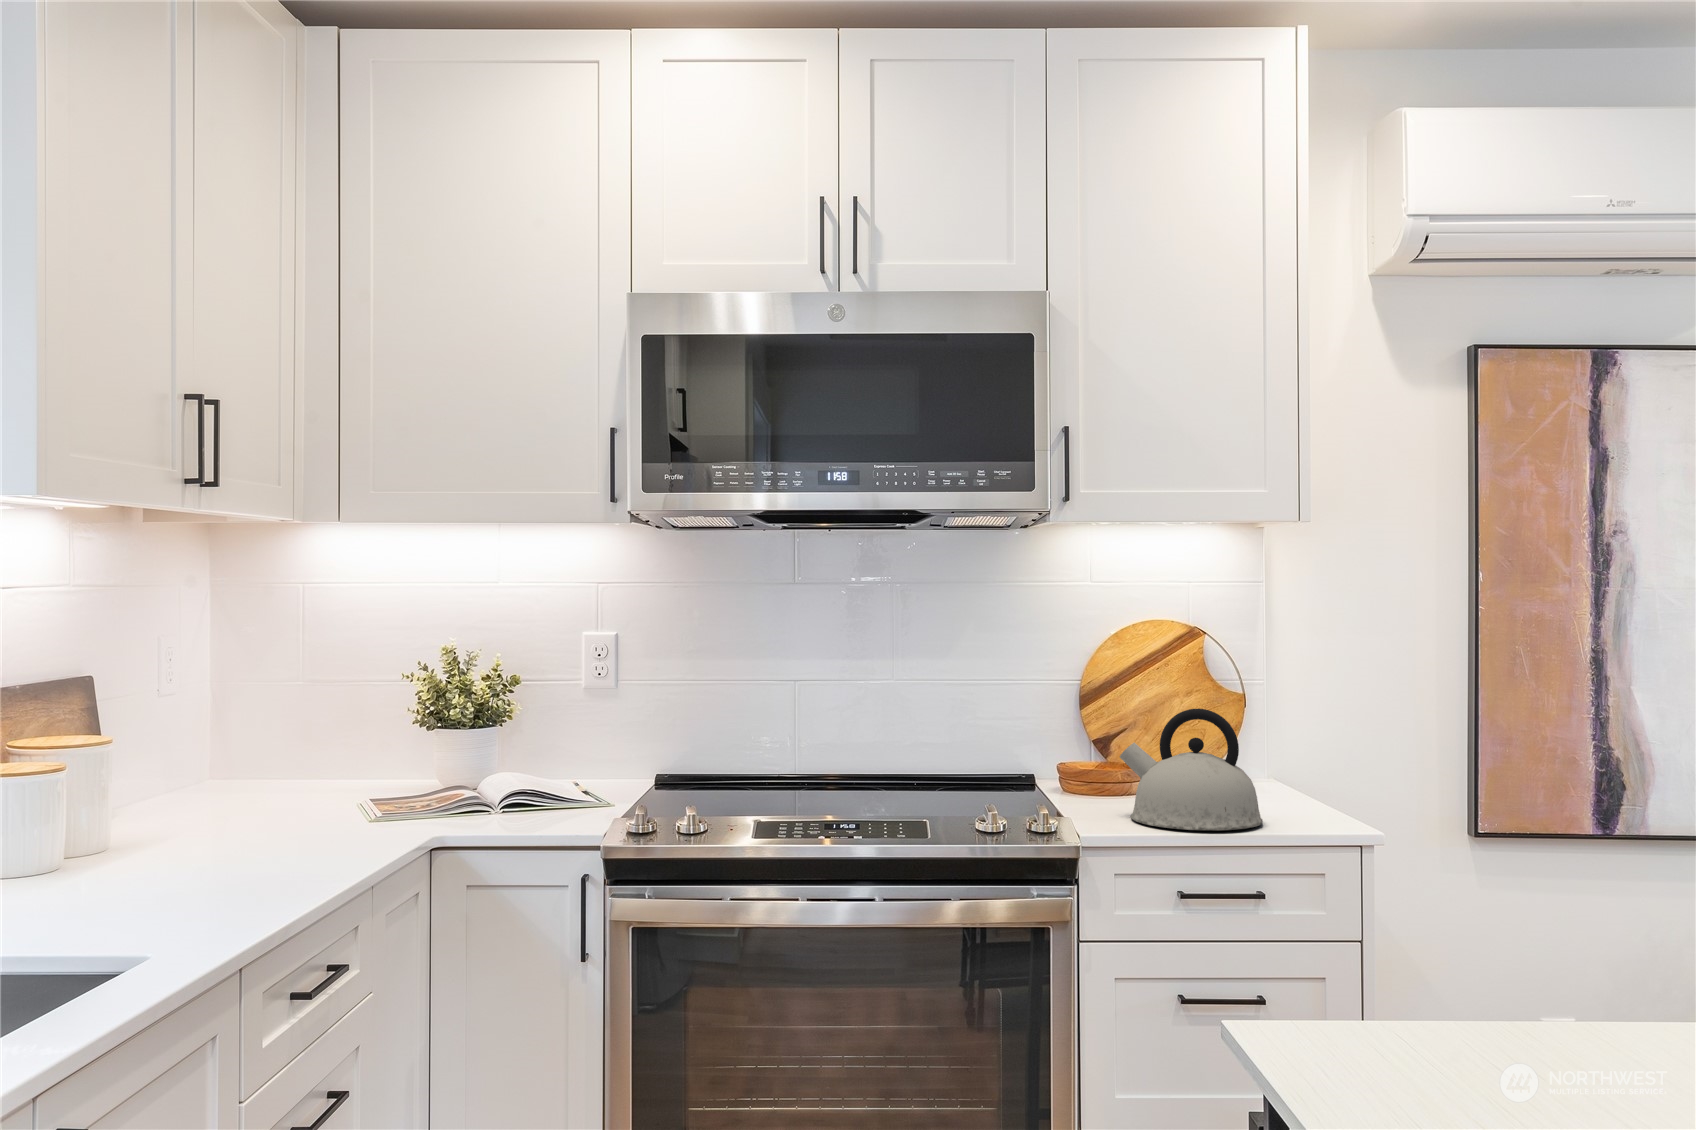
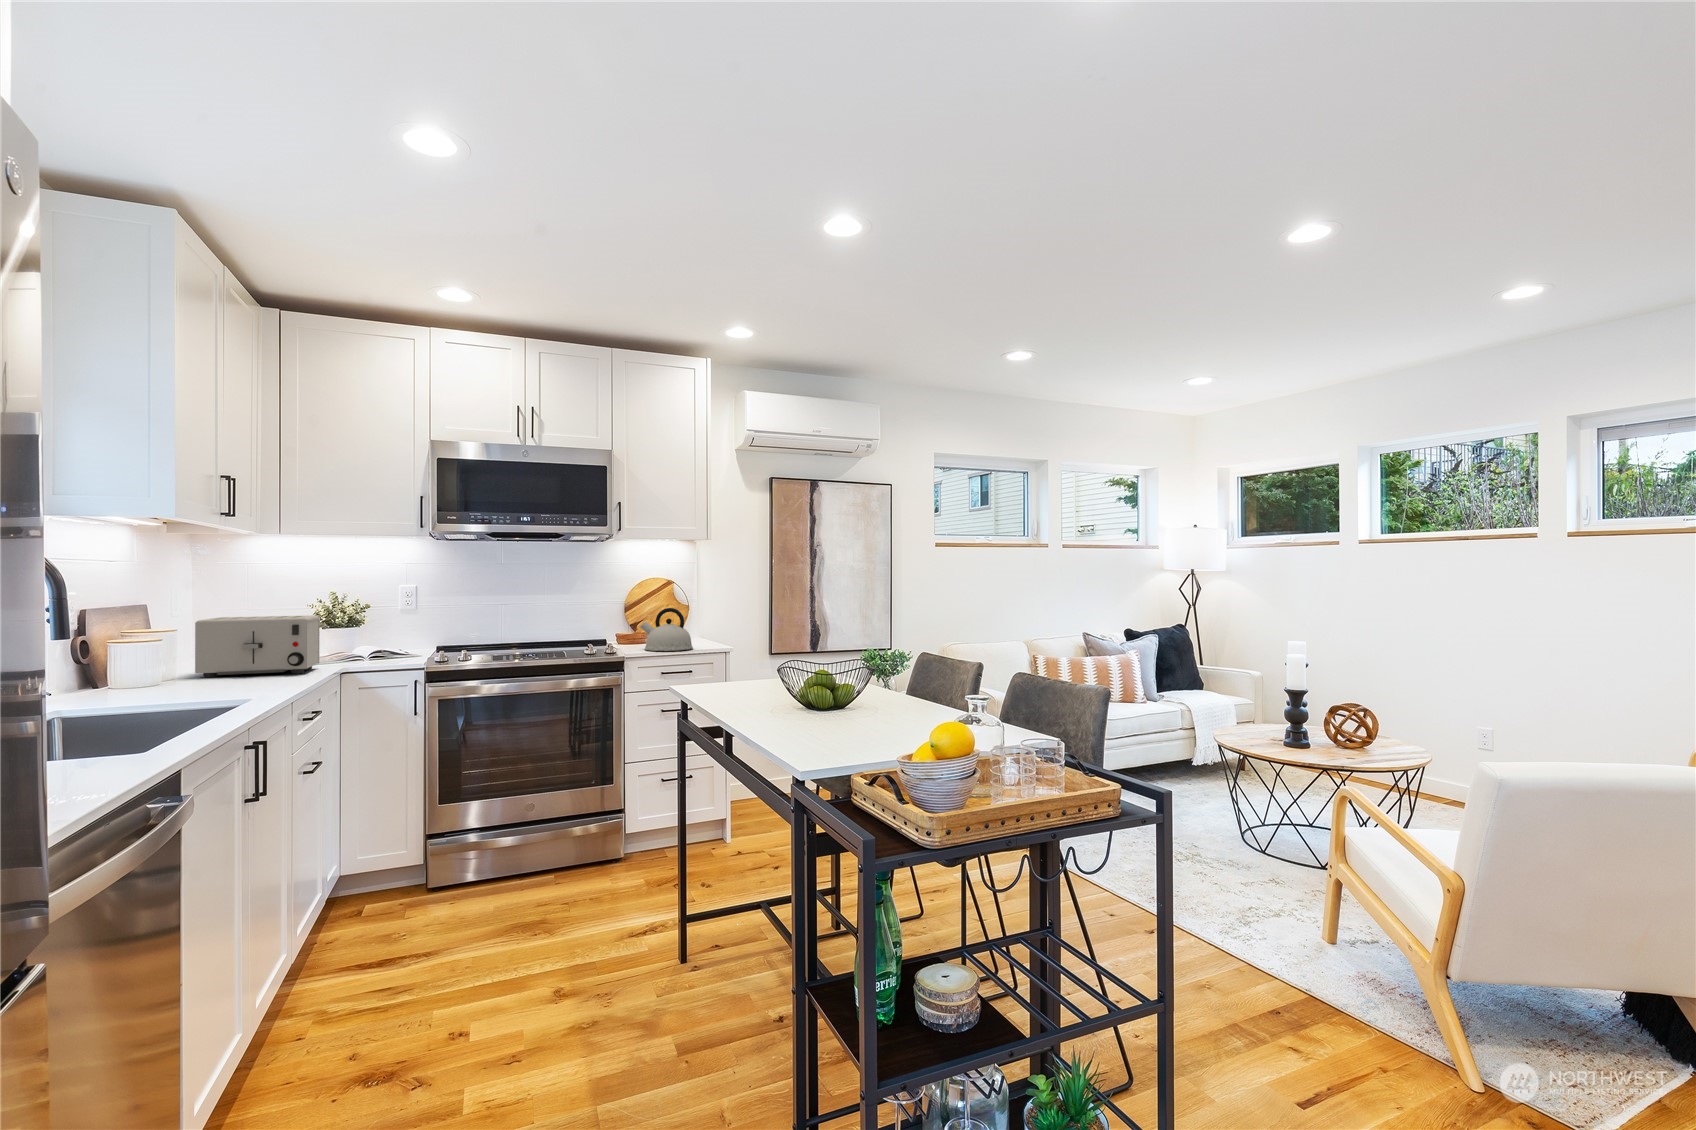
toaster: none [122,713,378,856] -> present [195,615,320,677]

